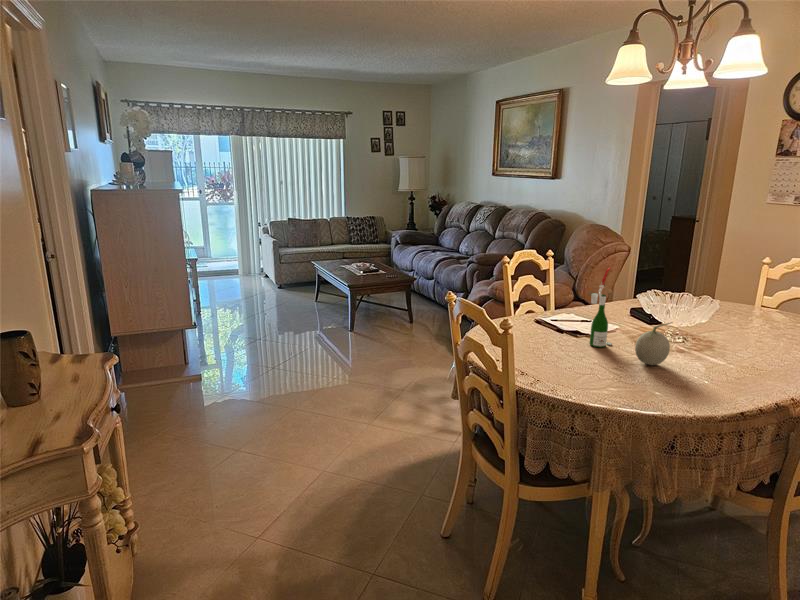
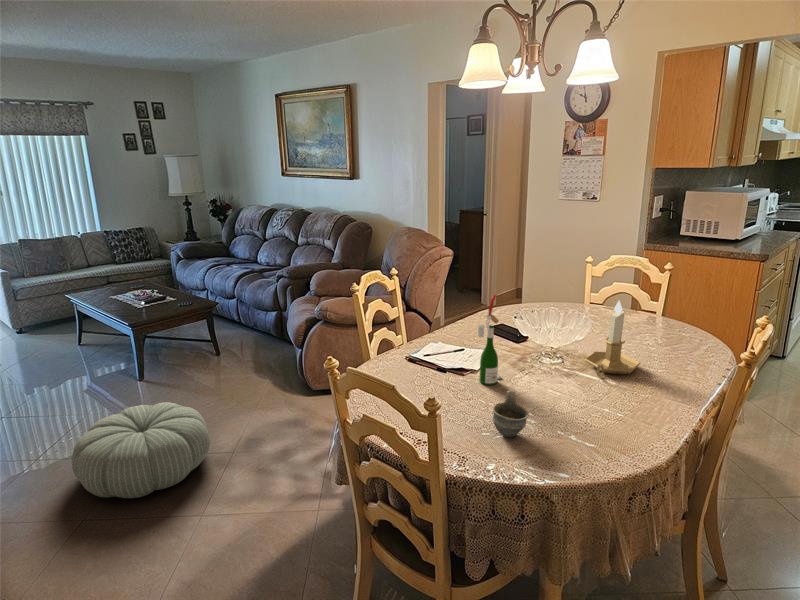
candlestick: none [707,288,769,362] -> present [585,301,640,377]
fruit: present [635,322,673,365] -> none [536,349,572,400]
pouf: none [293,341,386,402] -> present [72,402,210,498]
cup: none [574,342,606,378] -> present [493,390,529,437]

